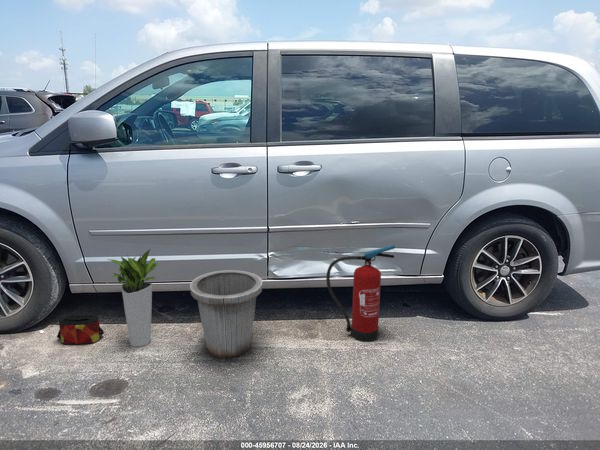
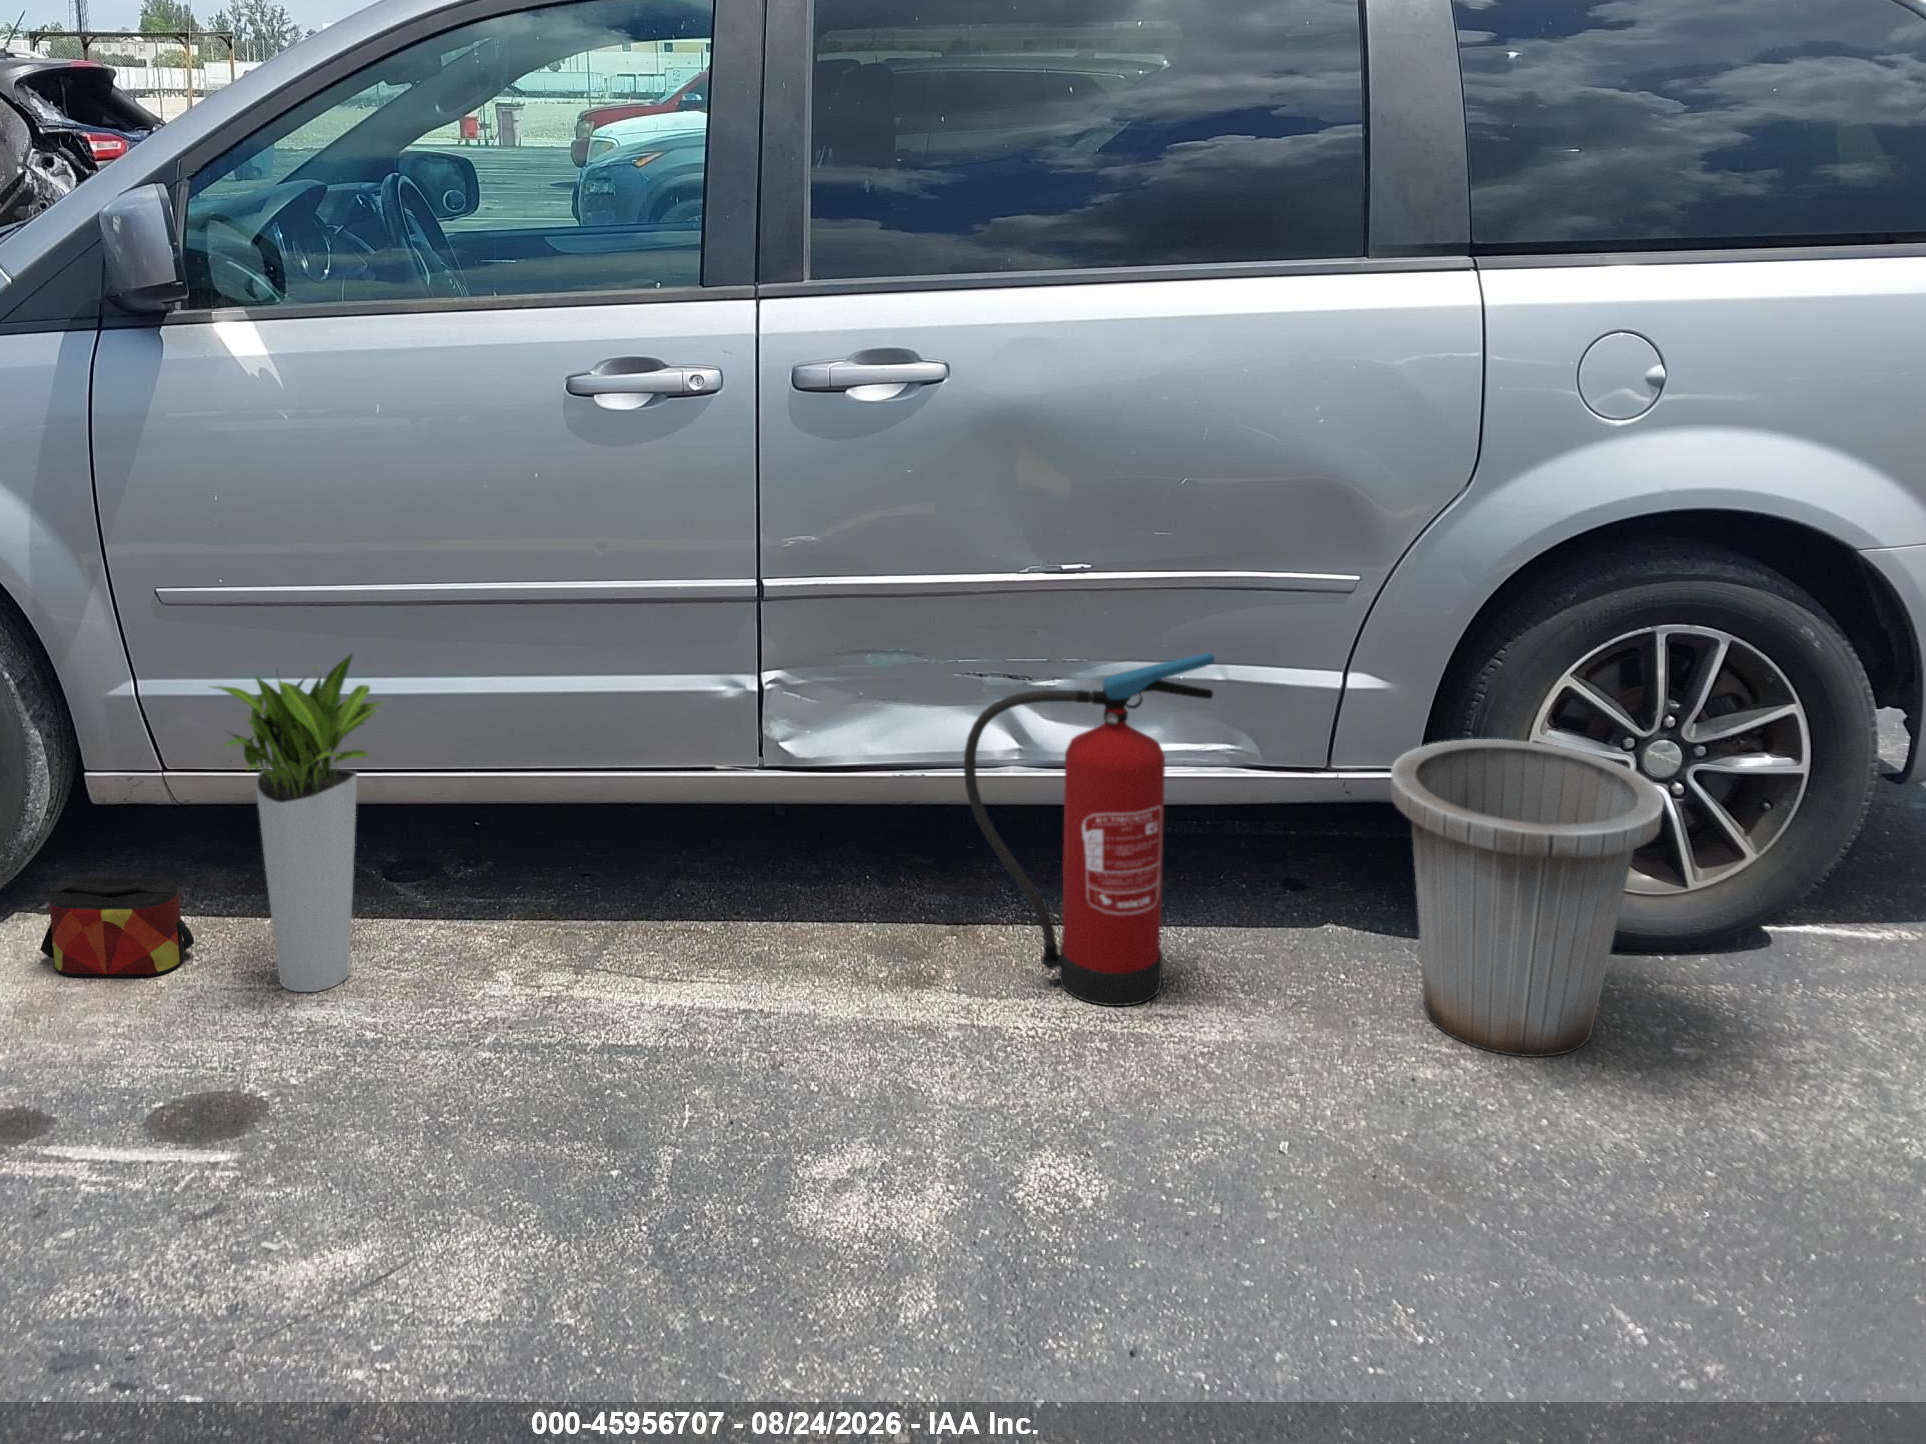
trash can: present [190,270,262,359] -> present [1391,739,1664,1057]

